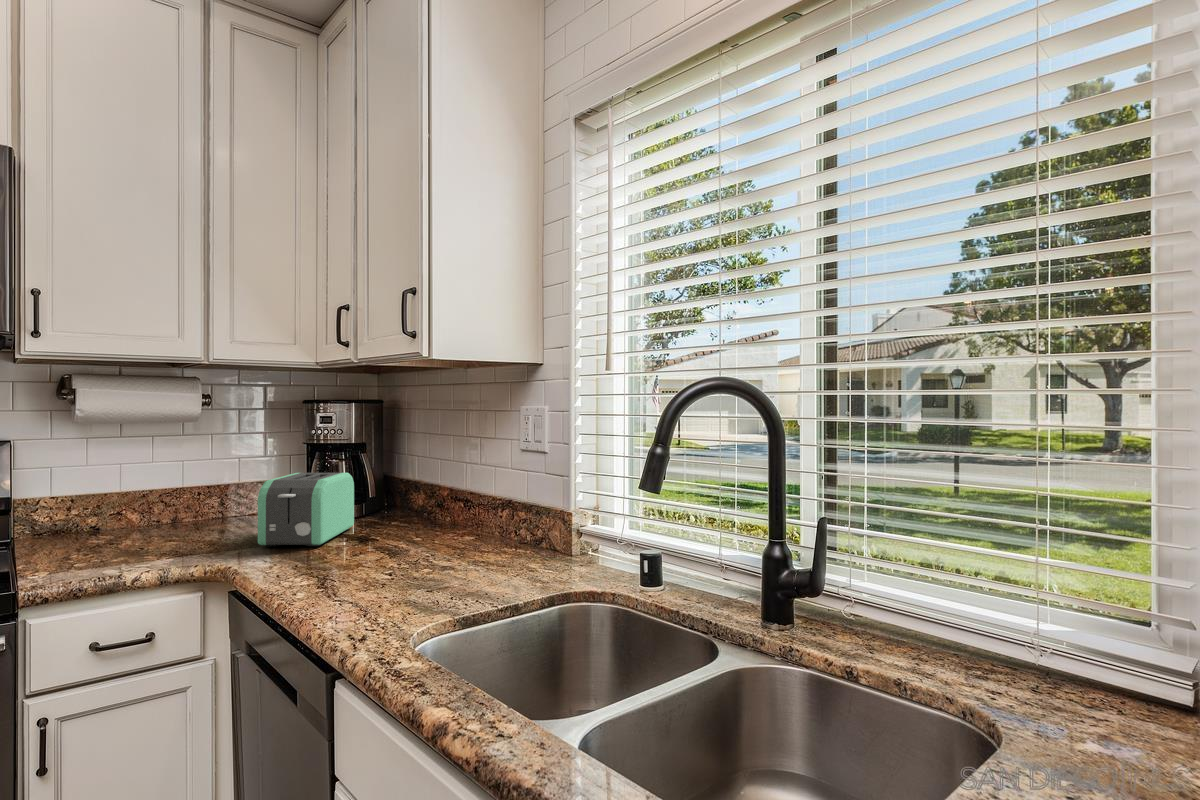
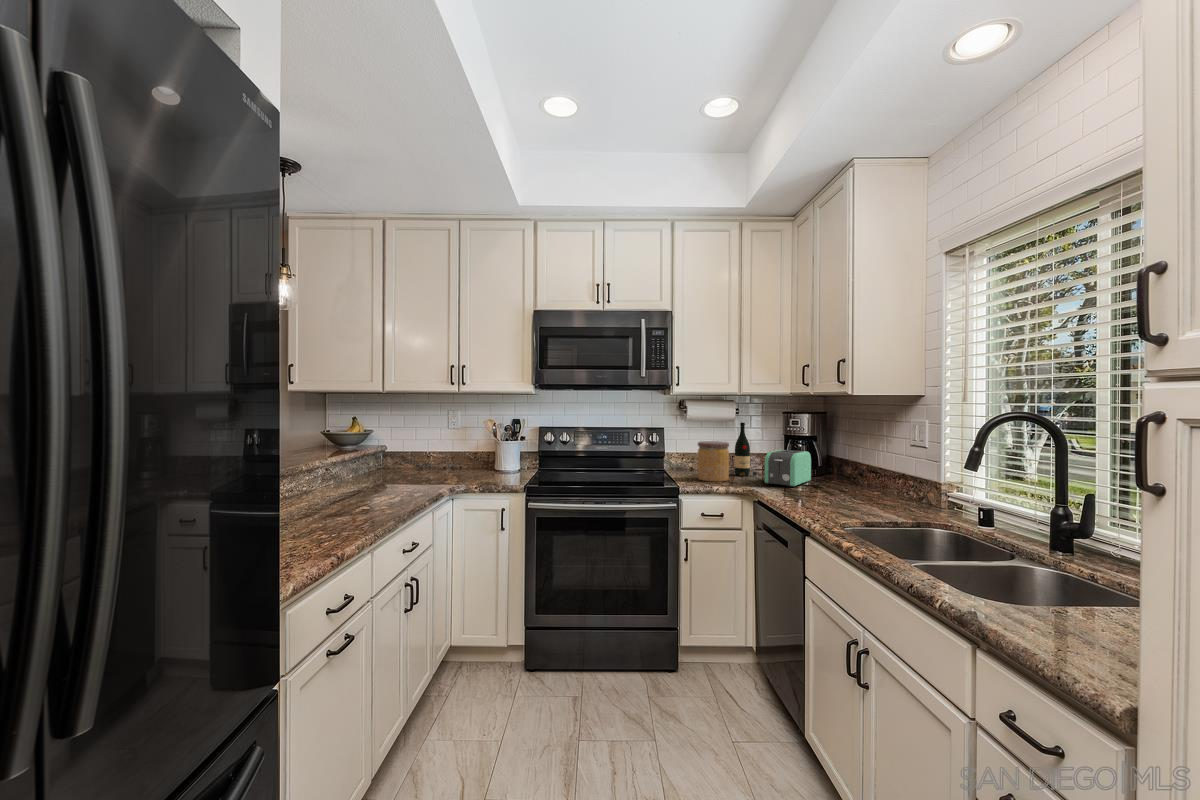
wine bottle: none [198,423,248,534] -> present [735,422,757,476]
jar: none [94,465,178,558] -> present [698,441,729,482]

